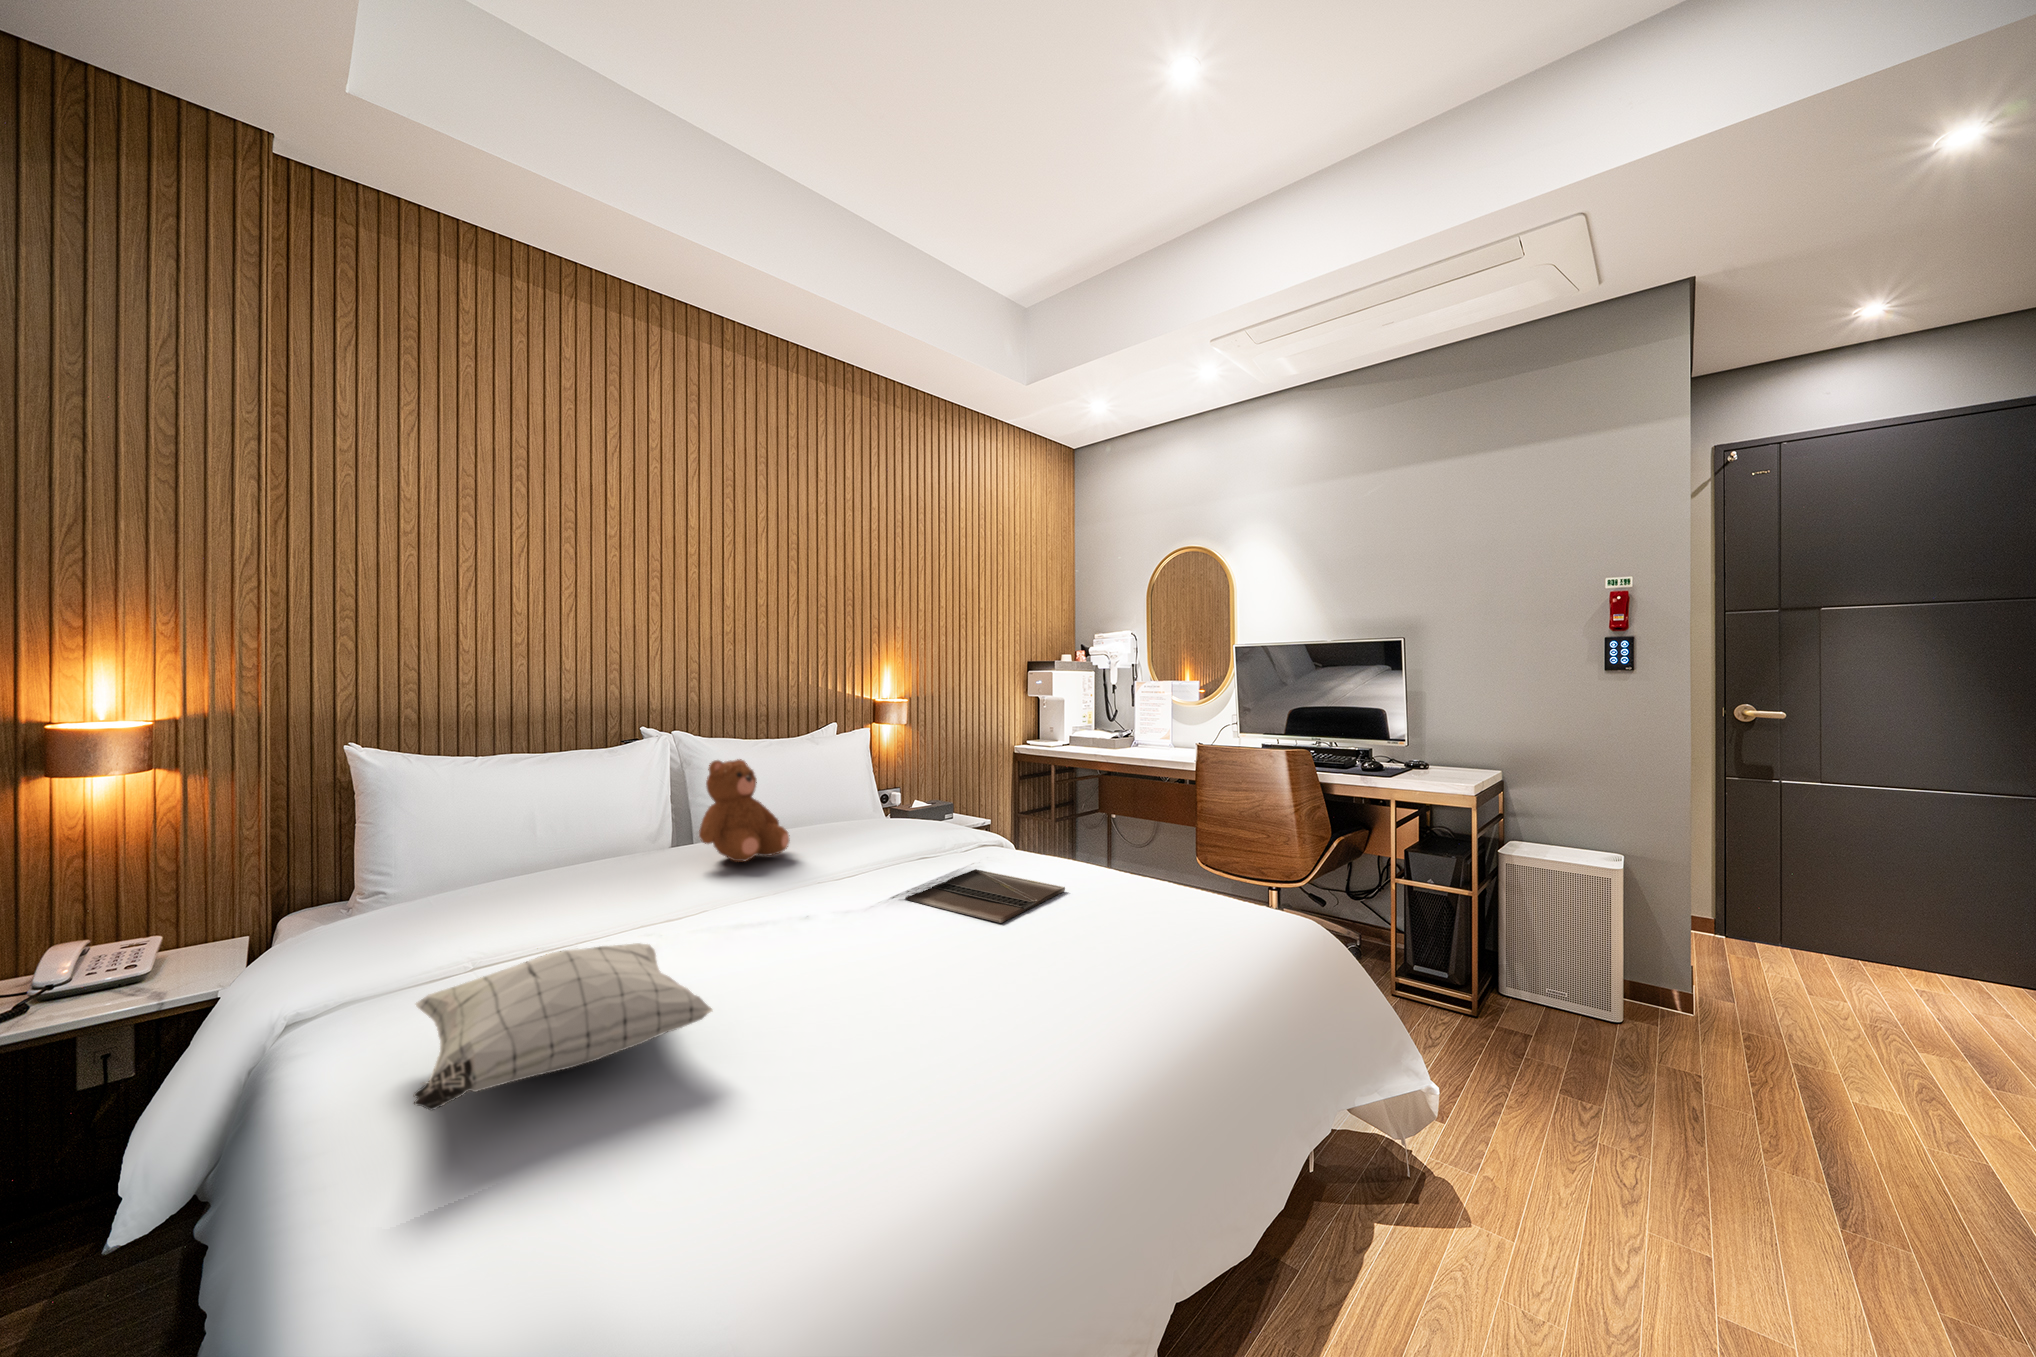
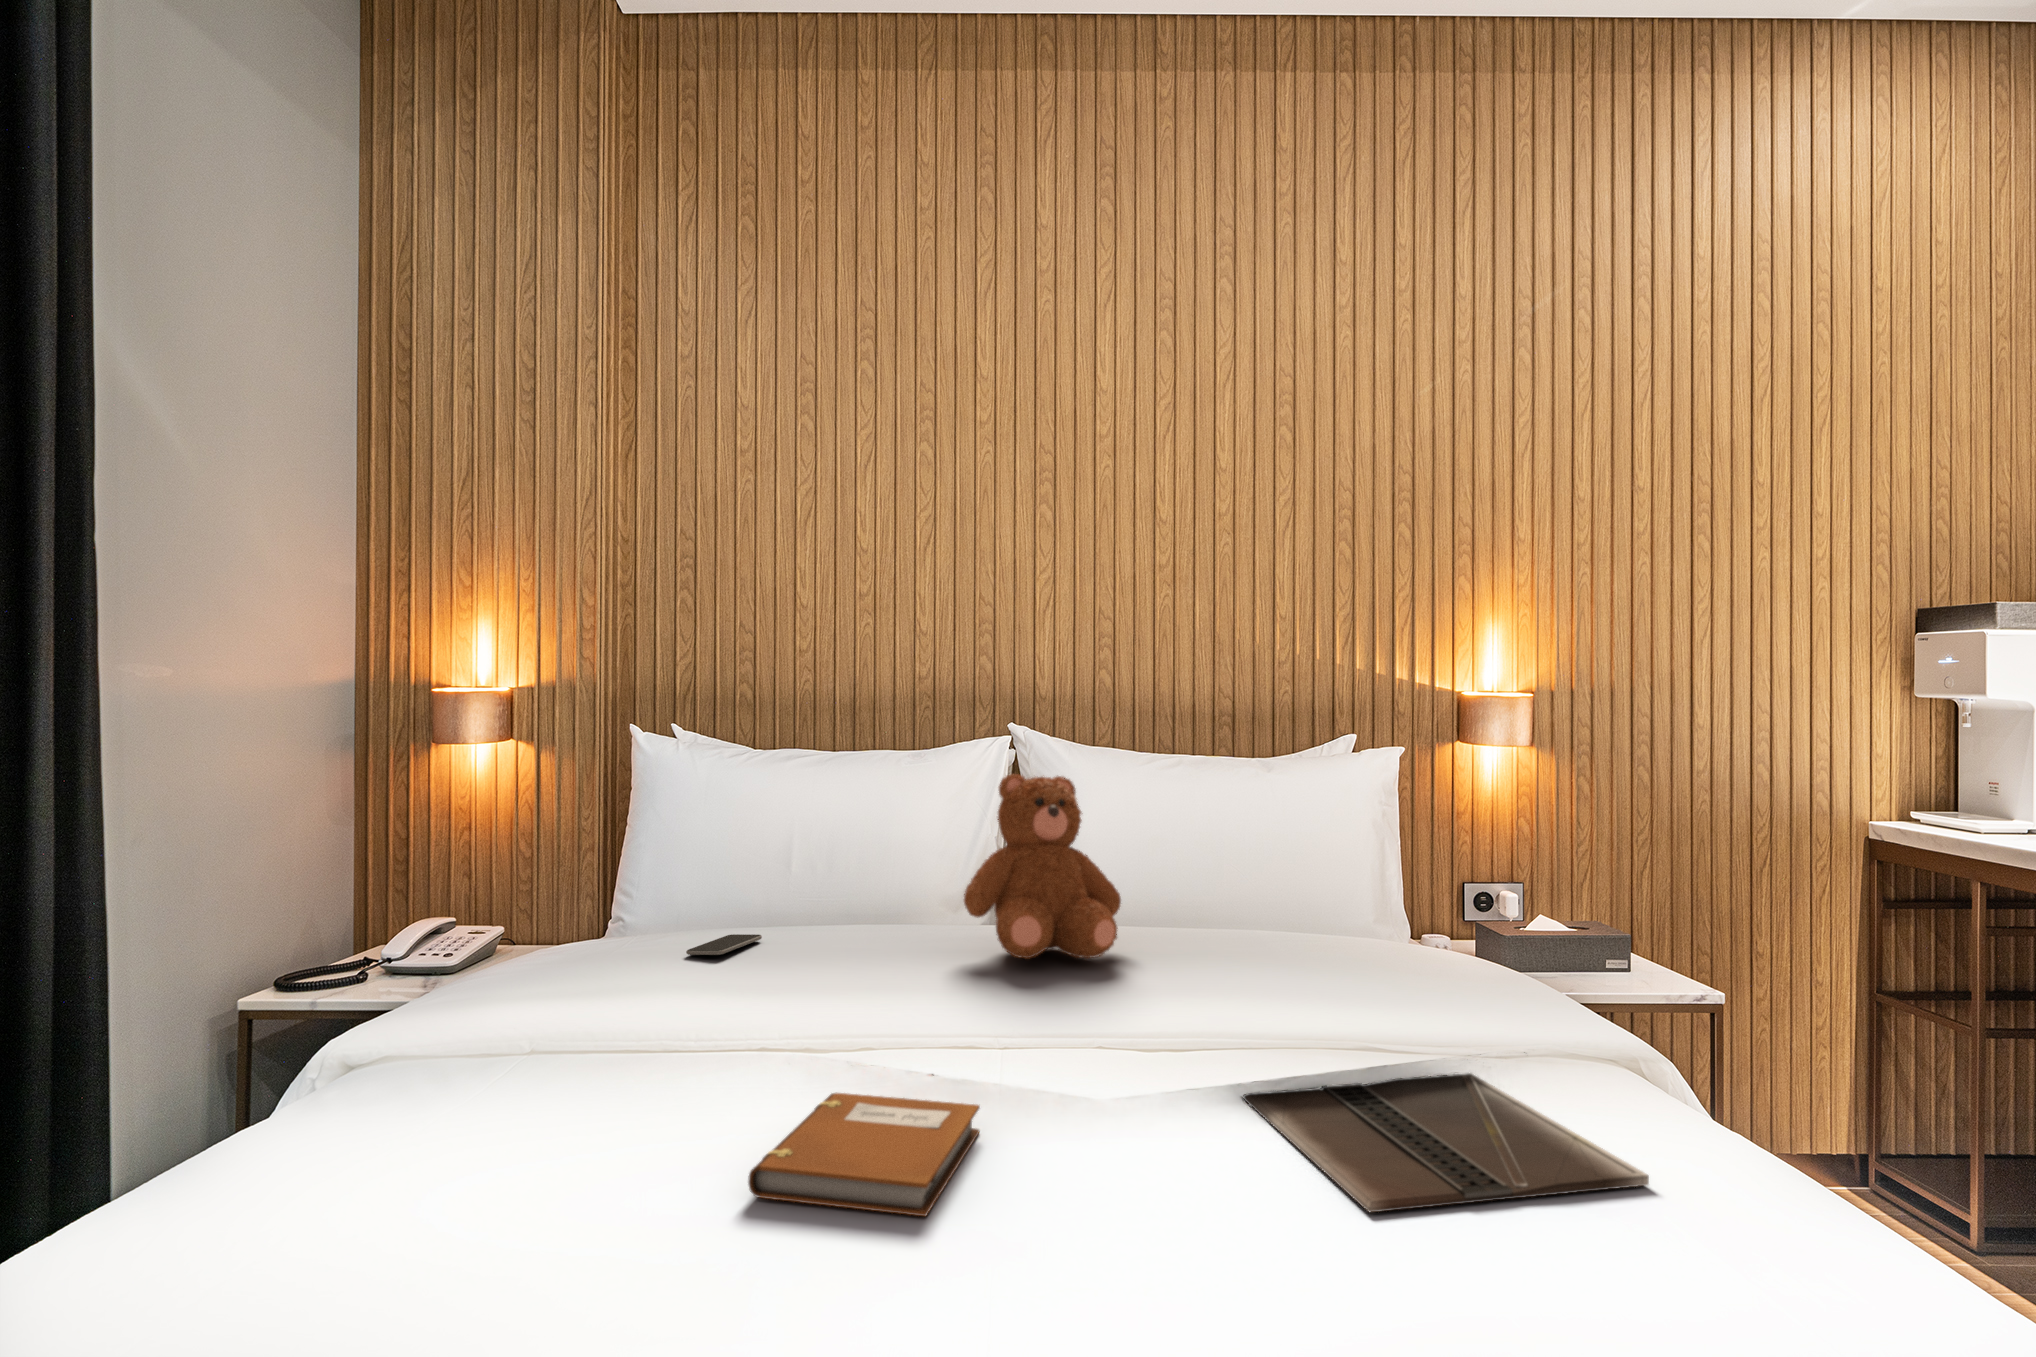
smartphone: none [506,881,548,903] -> present [686,934,762,955]
notebook: none [731,929,849,997] -> present [748,1093,980,1216]
pillow: present [413,943,712,1110] -> none [122,1024,671,1206]

